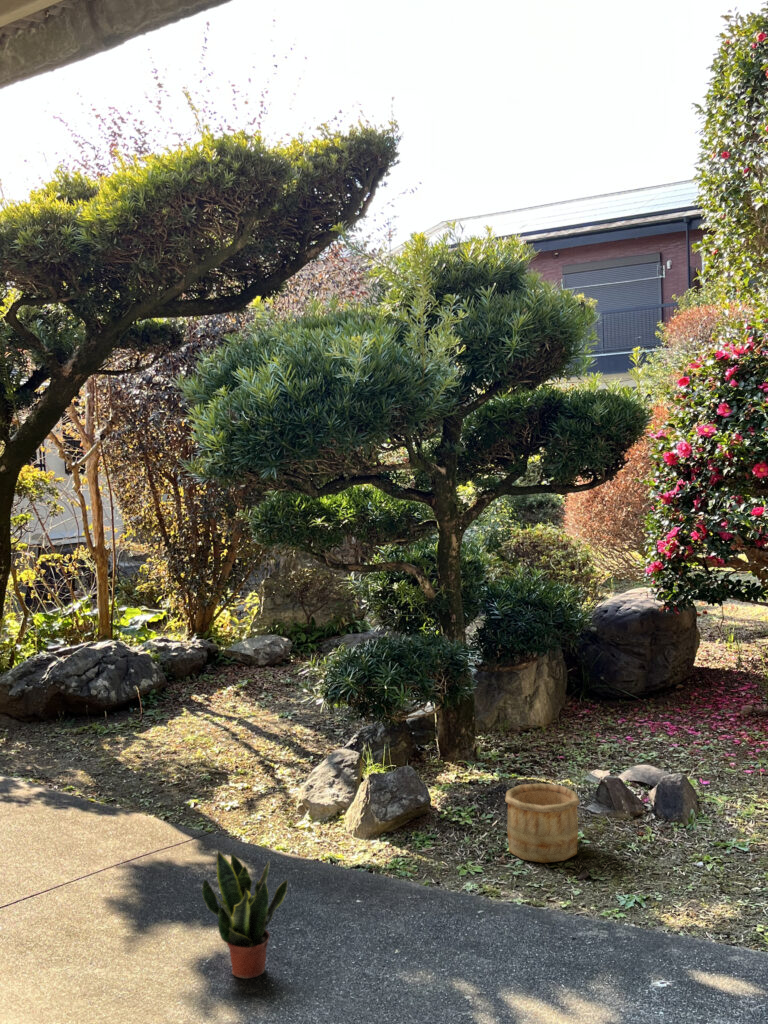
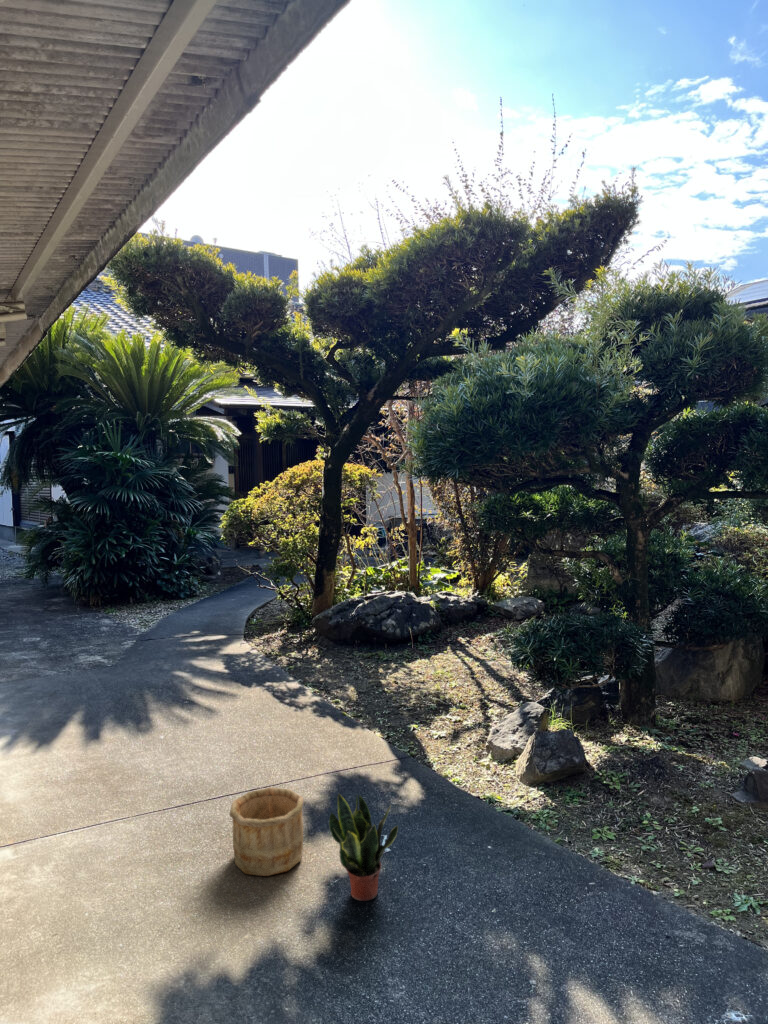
wooden bucket: present [505,783,580,863] -> present [230,787,304,876]

